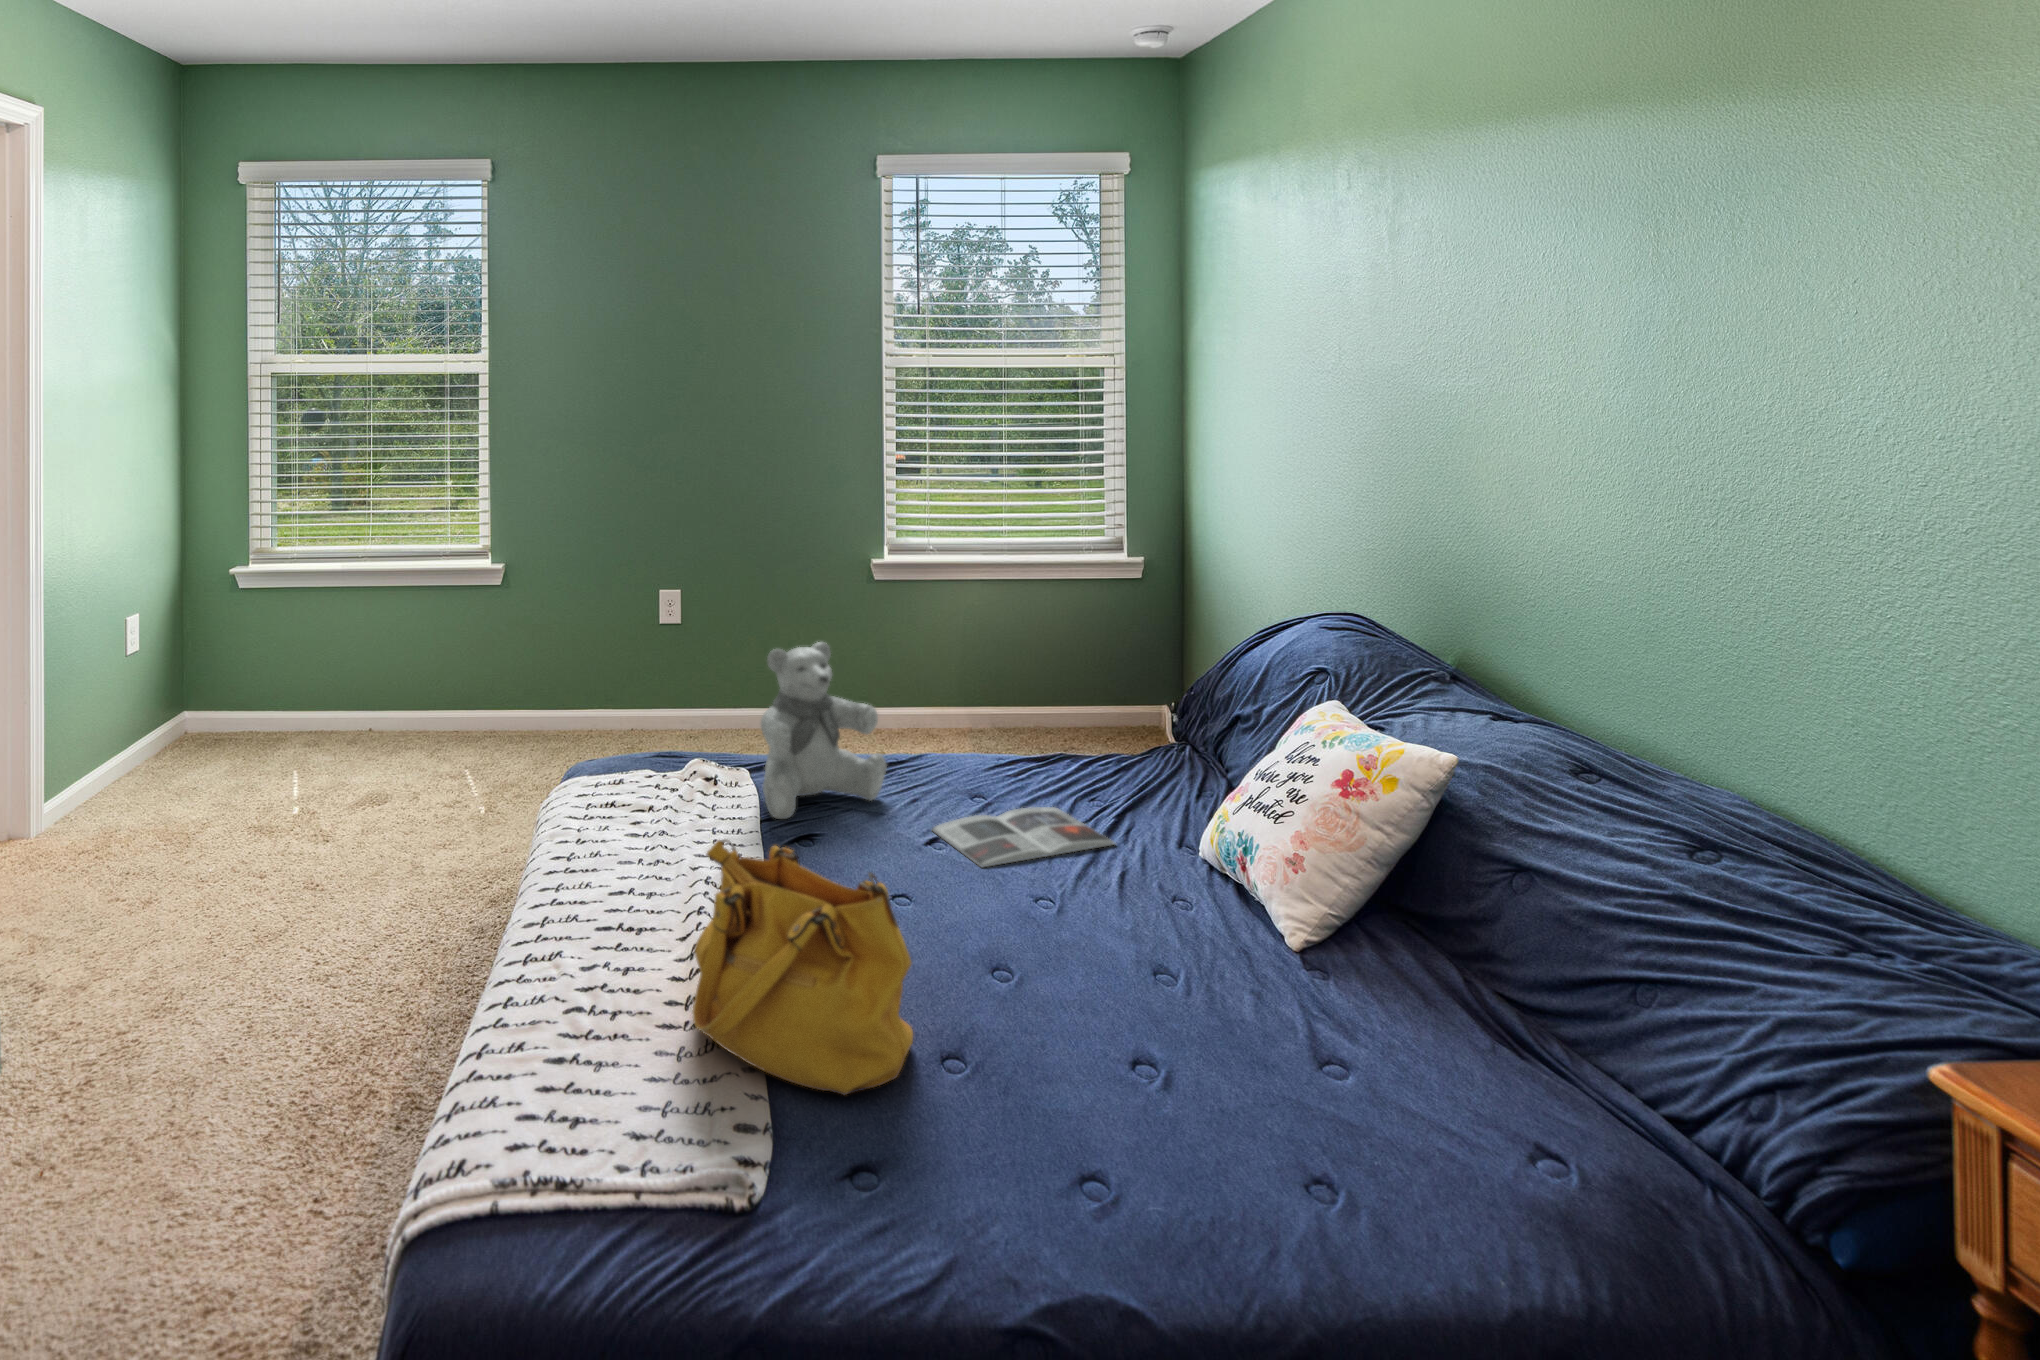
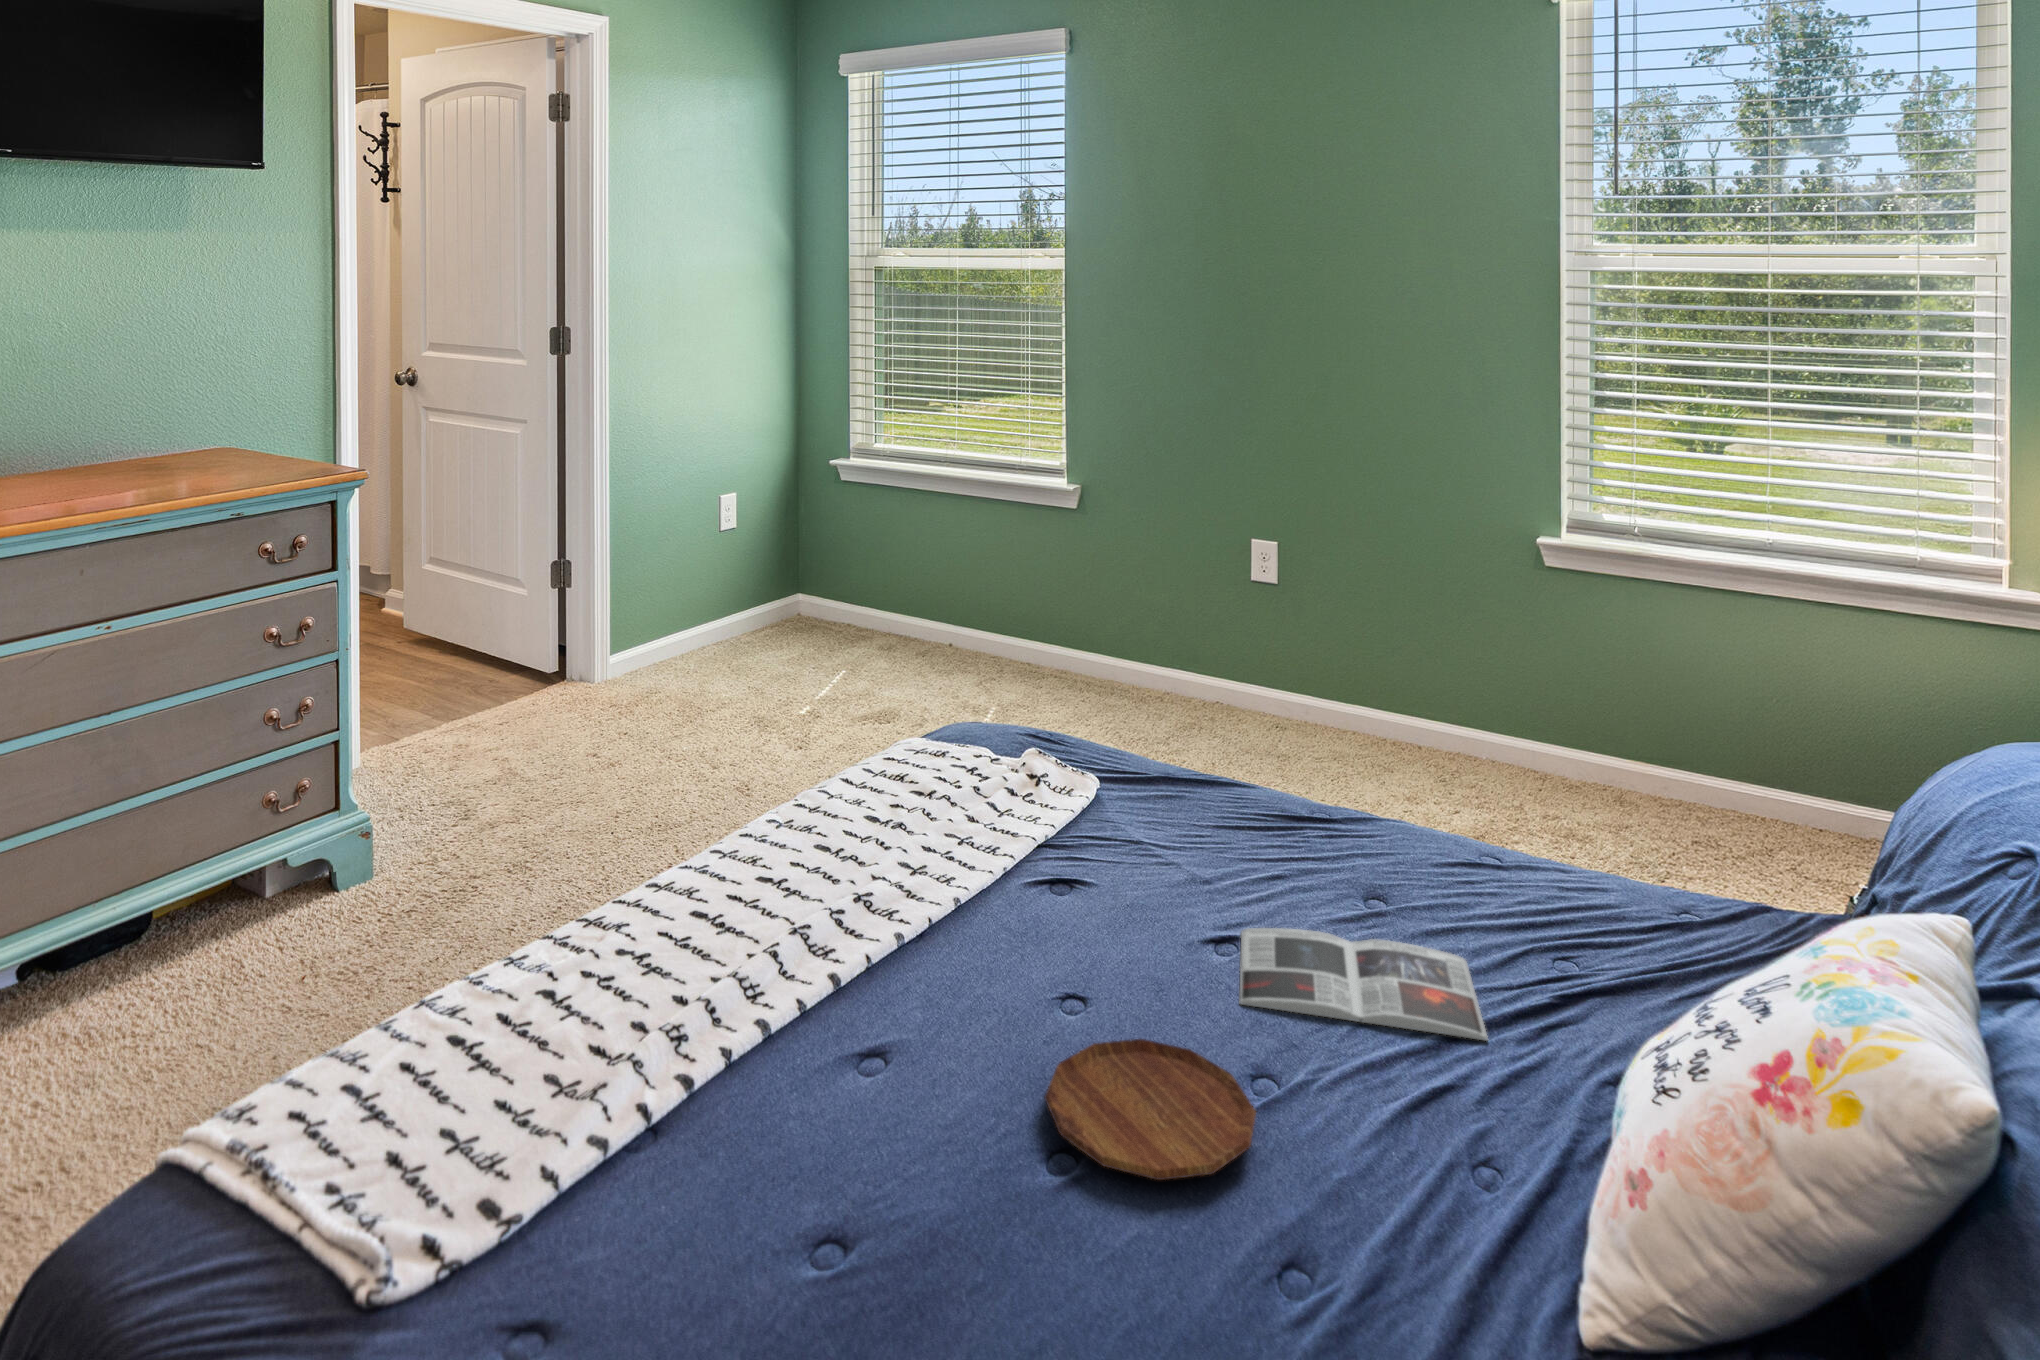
teddy bear: present [761,642,887,819] -> none [1052,649,1242,869]
handbag: present [692,839,913,1095] -> none [591,868,874,1220]
tray: none [945,893,1095,969] -> present [1045,1039,1256,1180]

